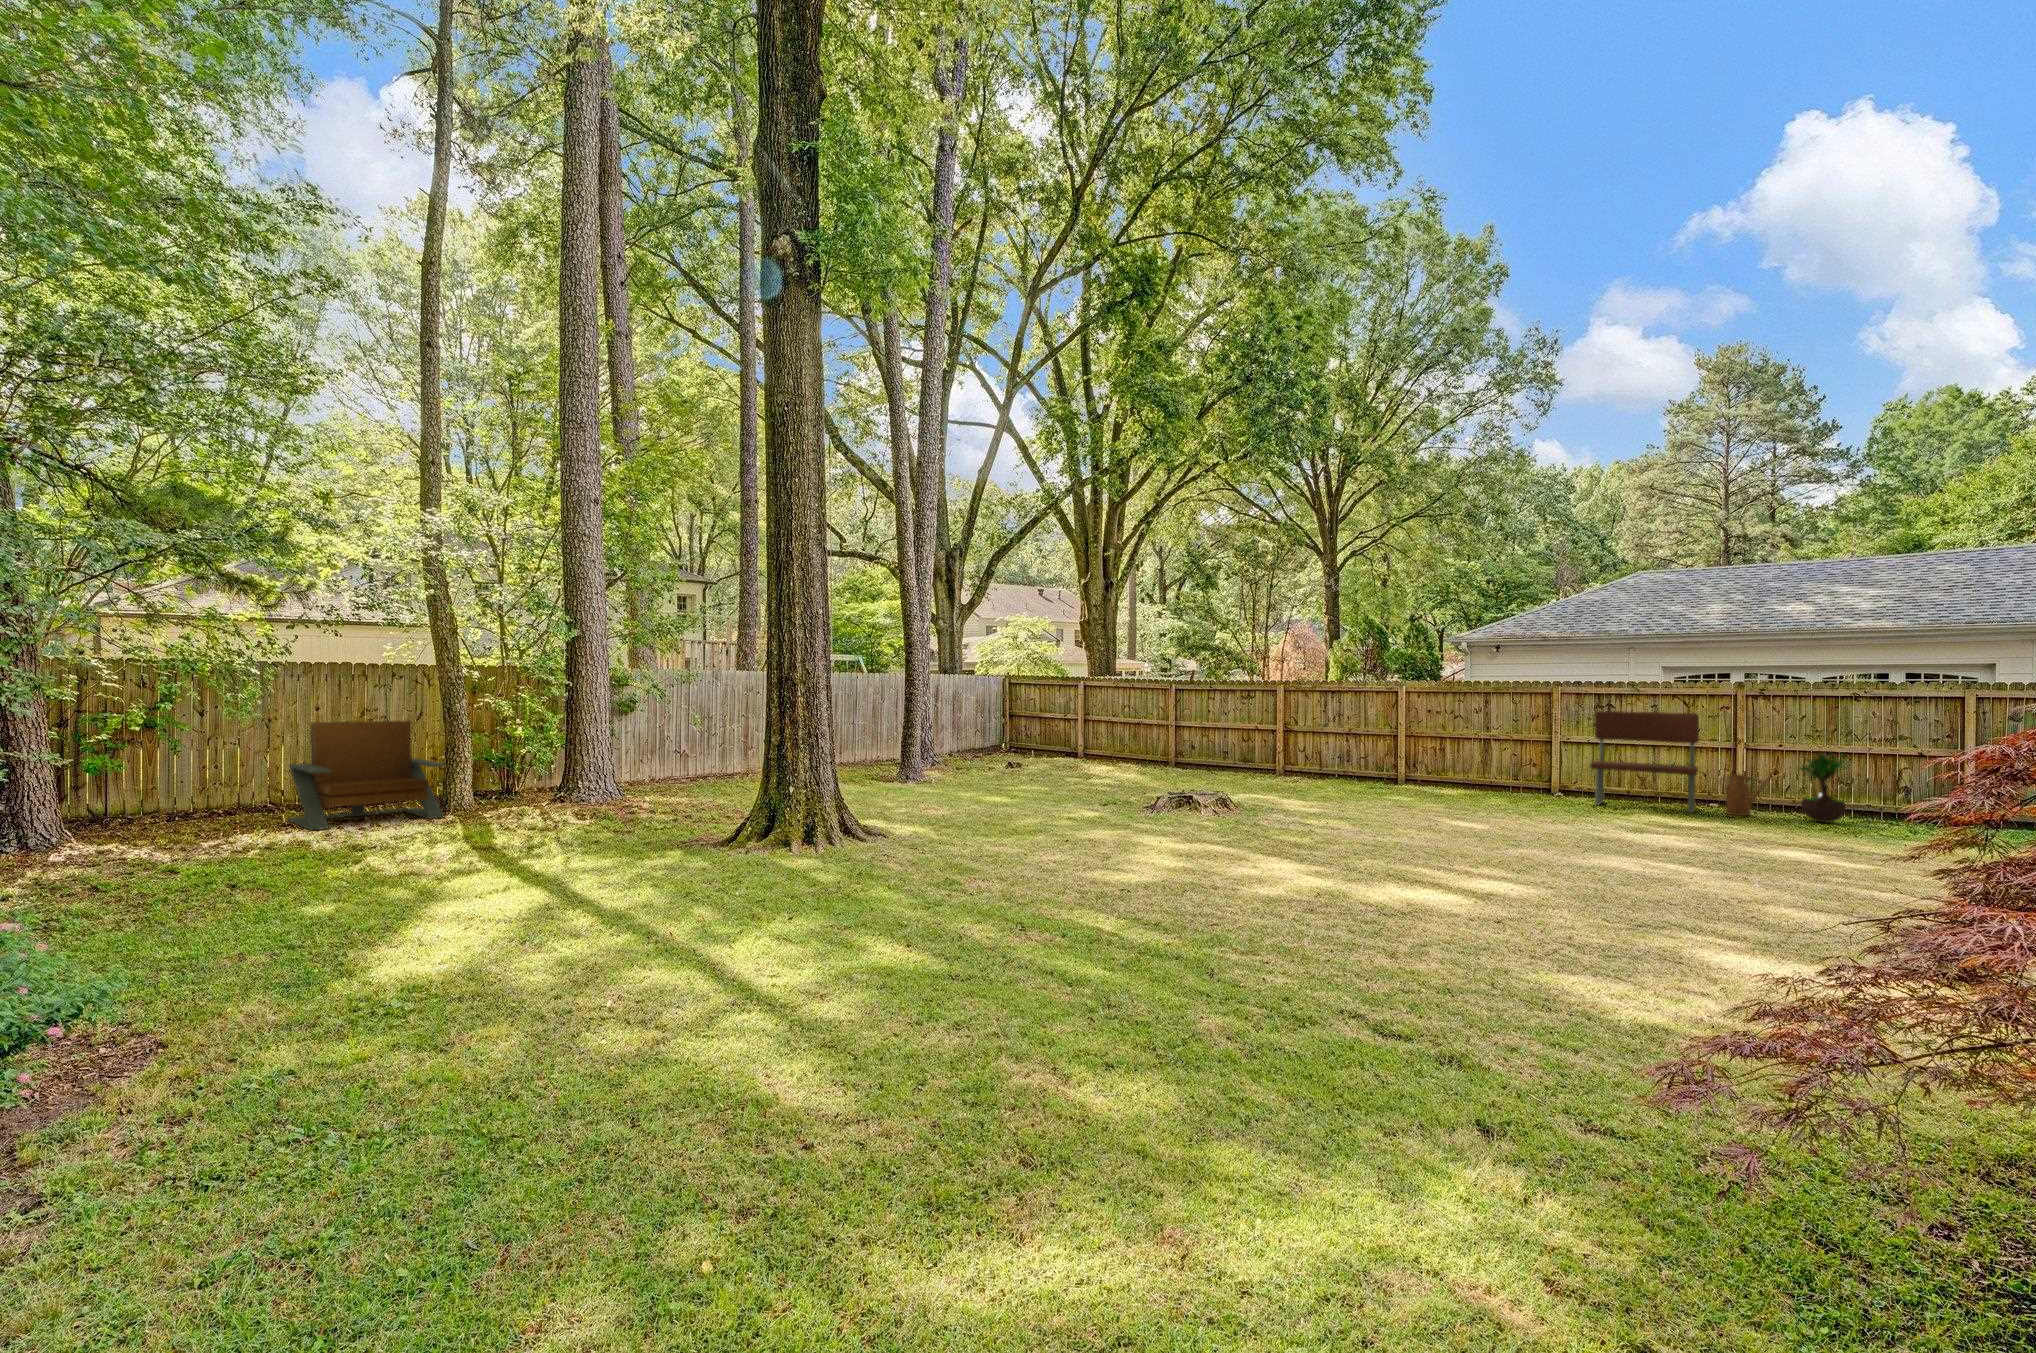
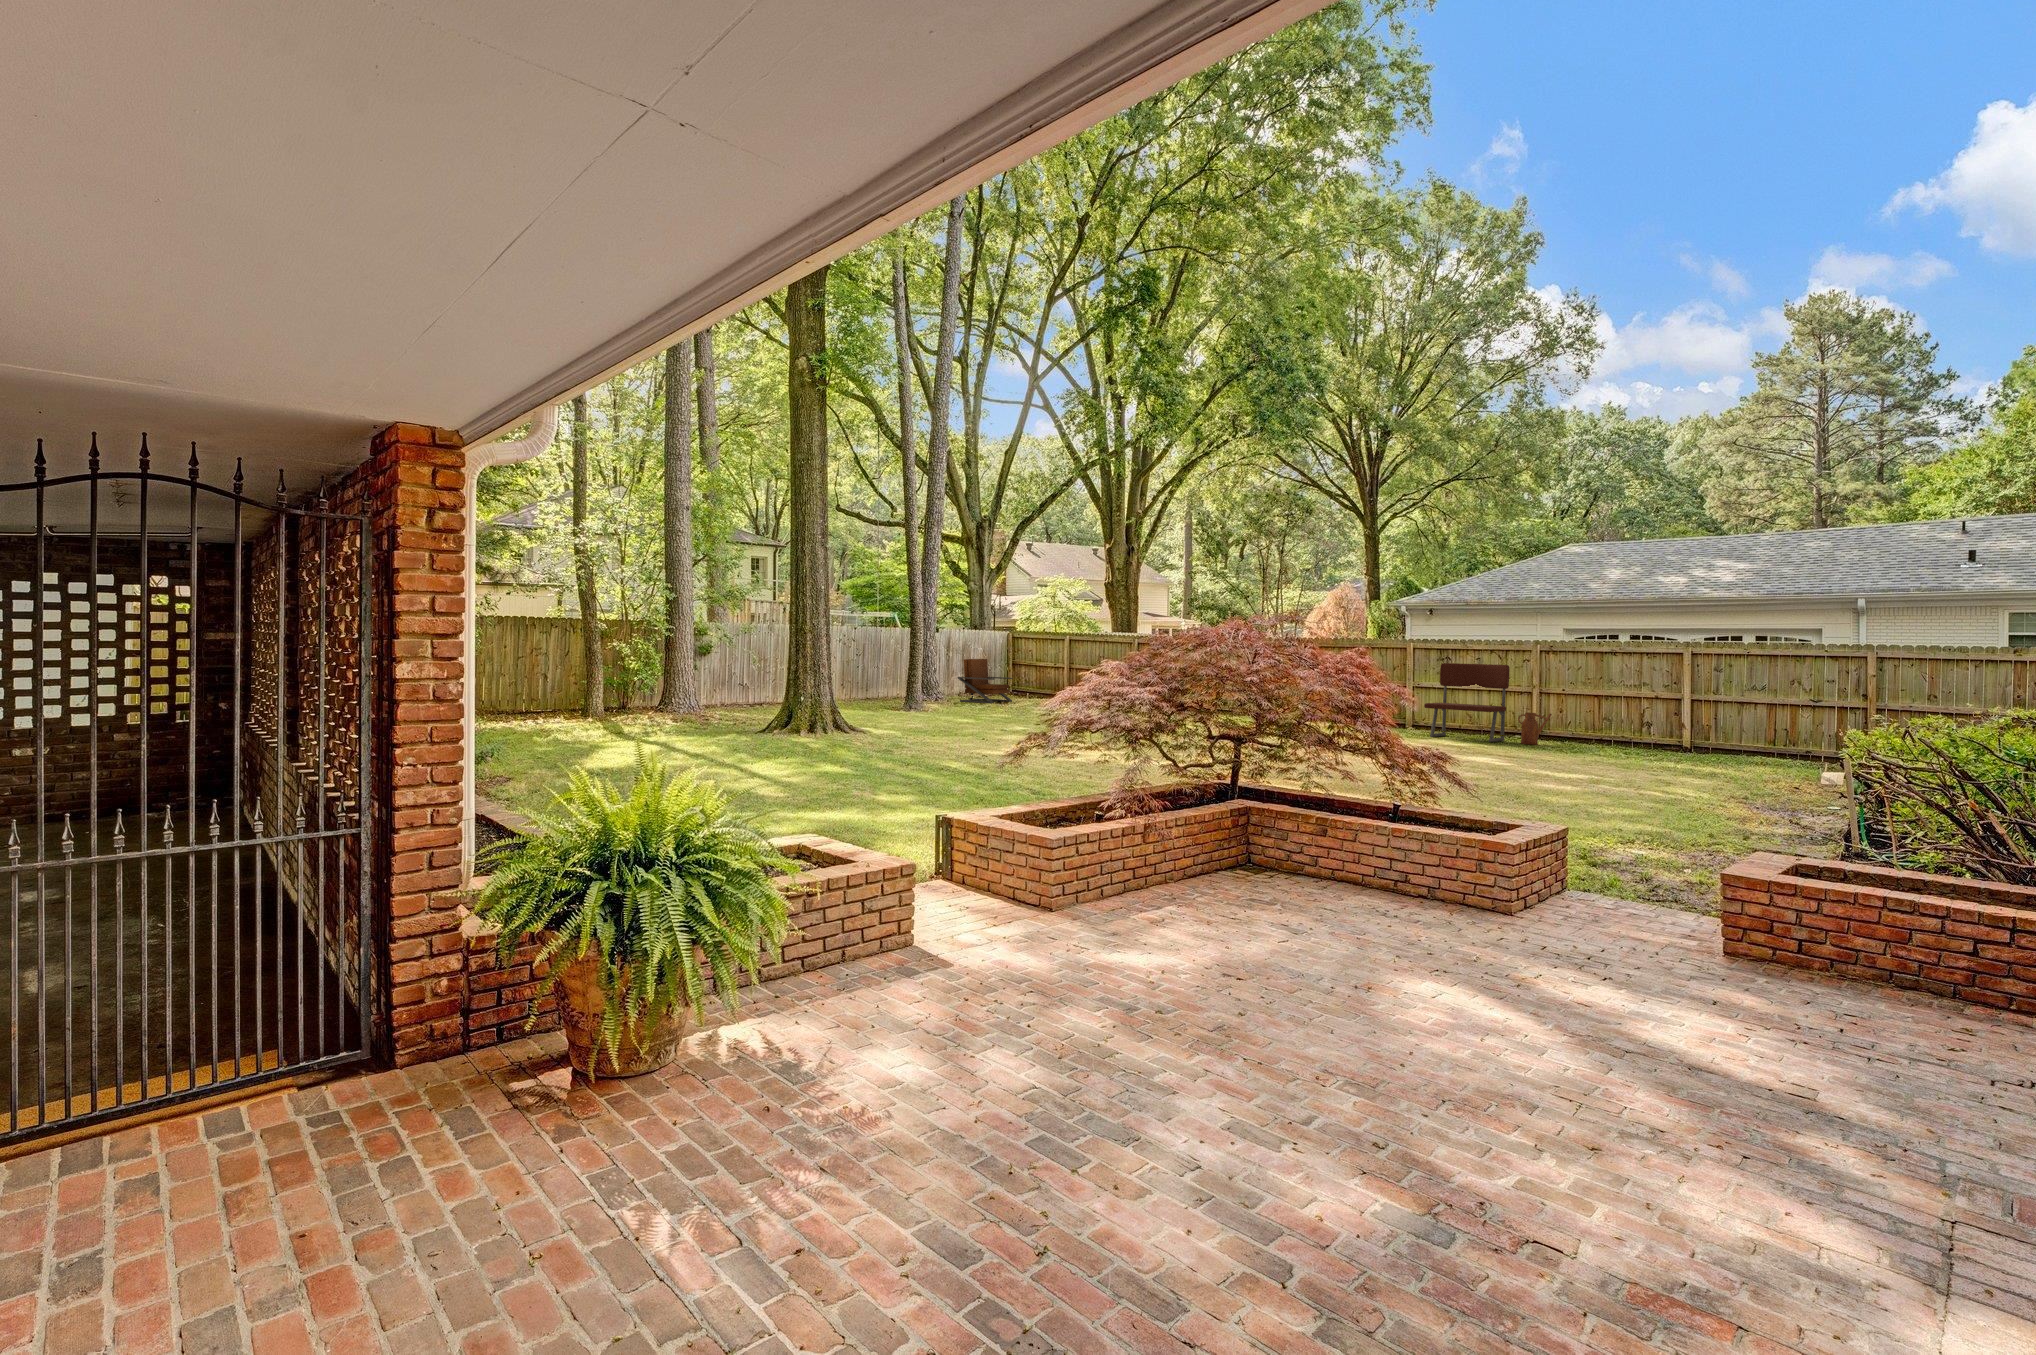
lounge chair: present [289,721,445,830] -> present [958,659,1013,703]
potted tree: present [1800,752,1849,823] -> none [1559,690,1597,749]

